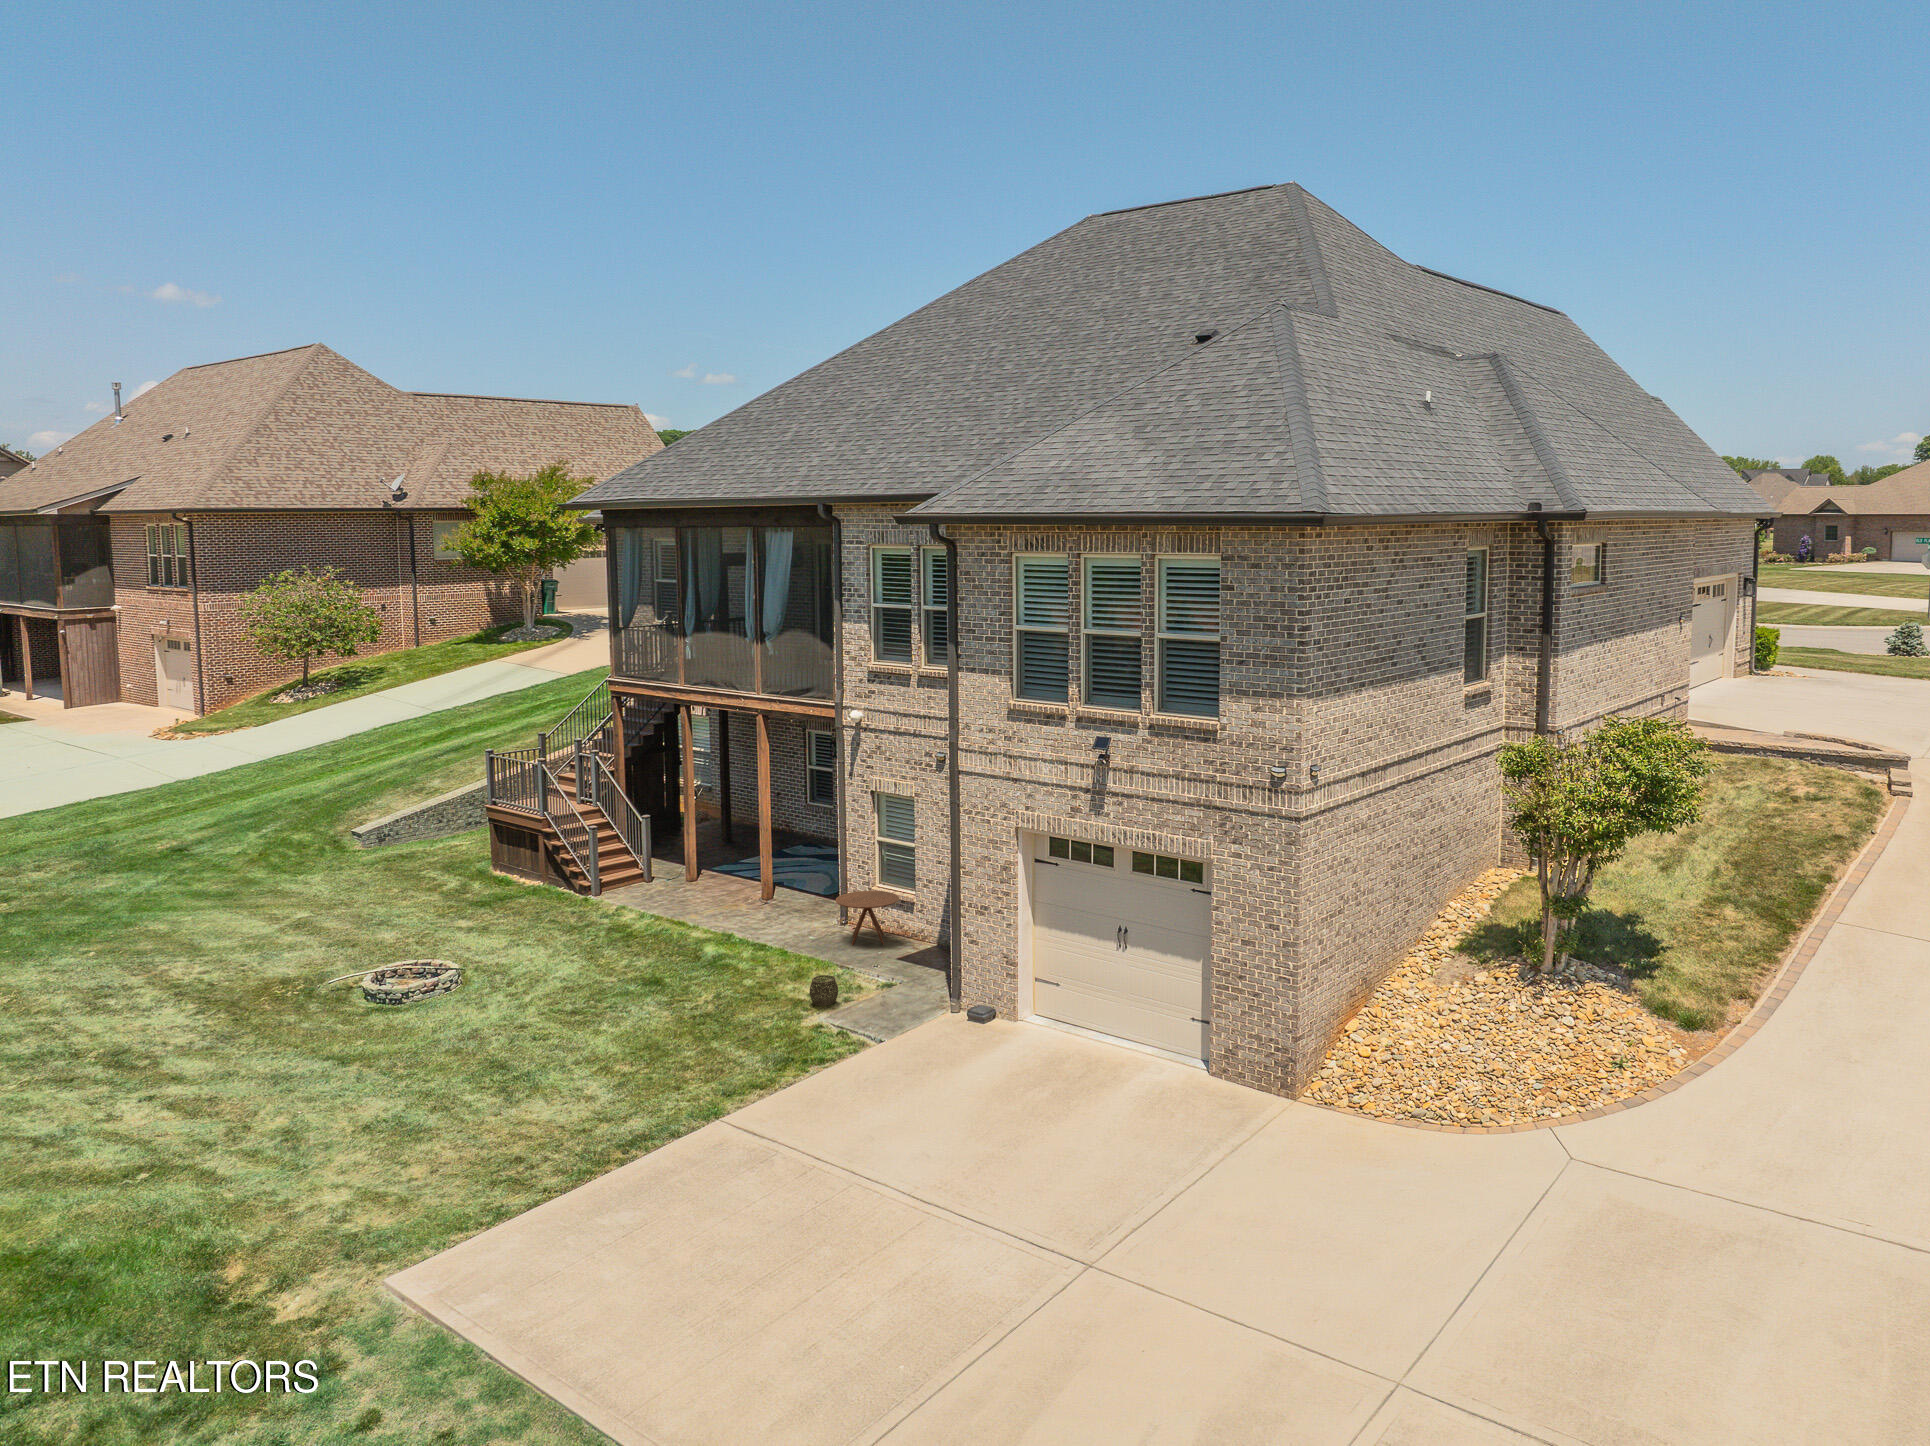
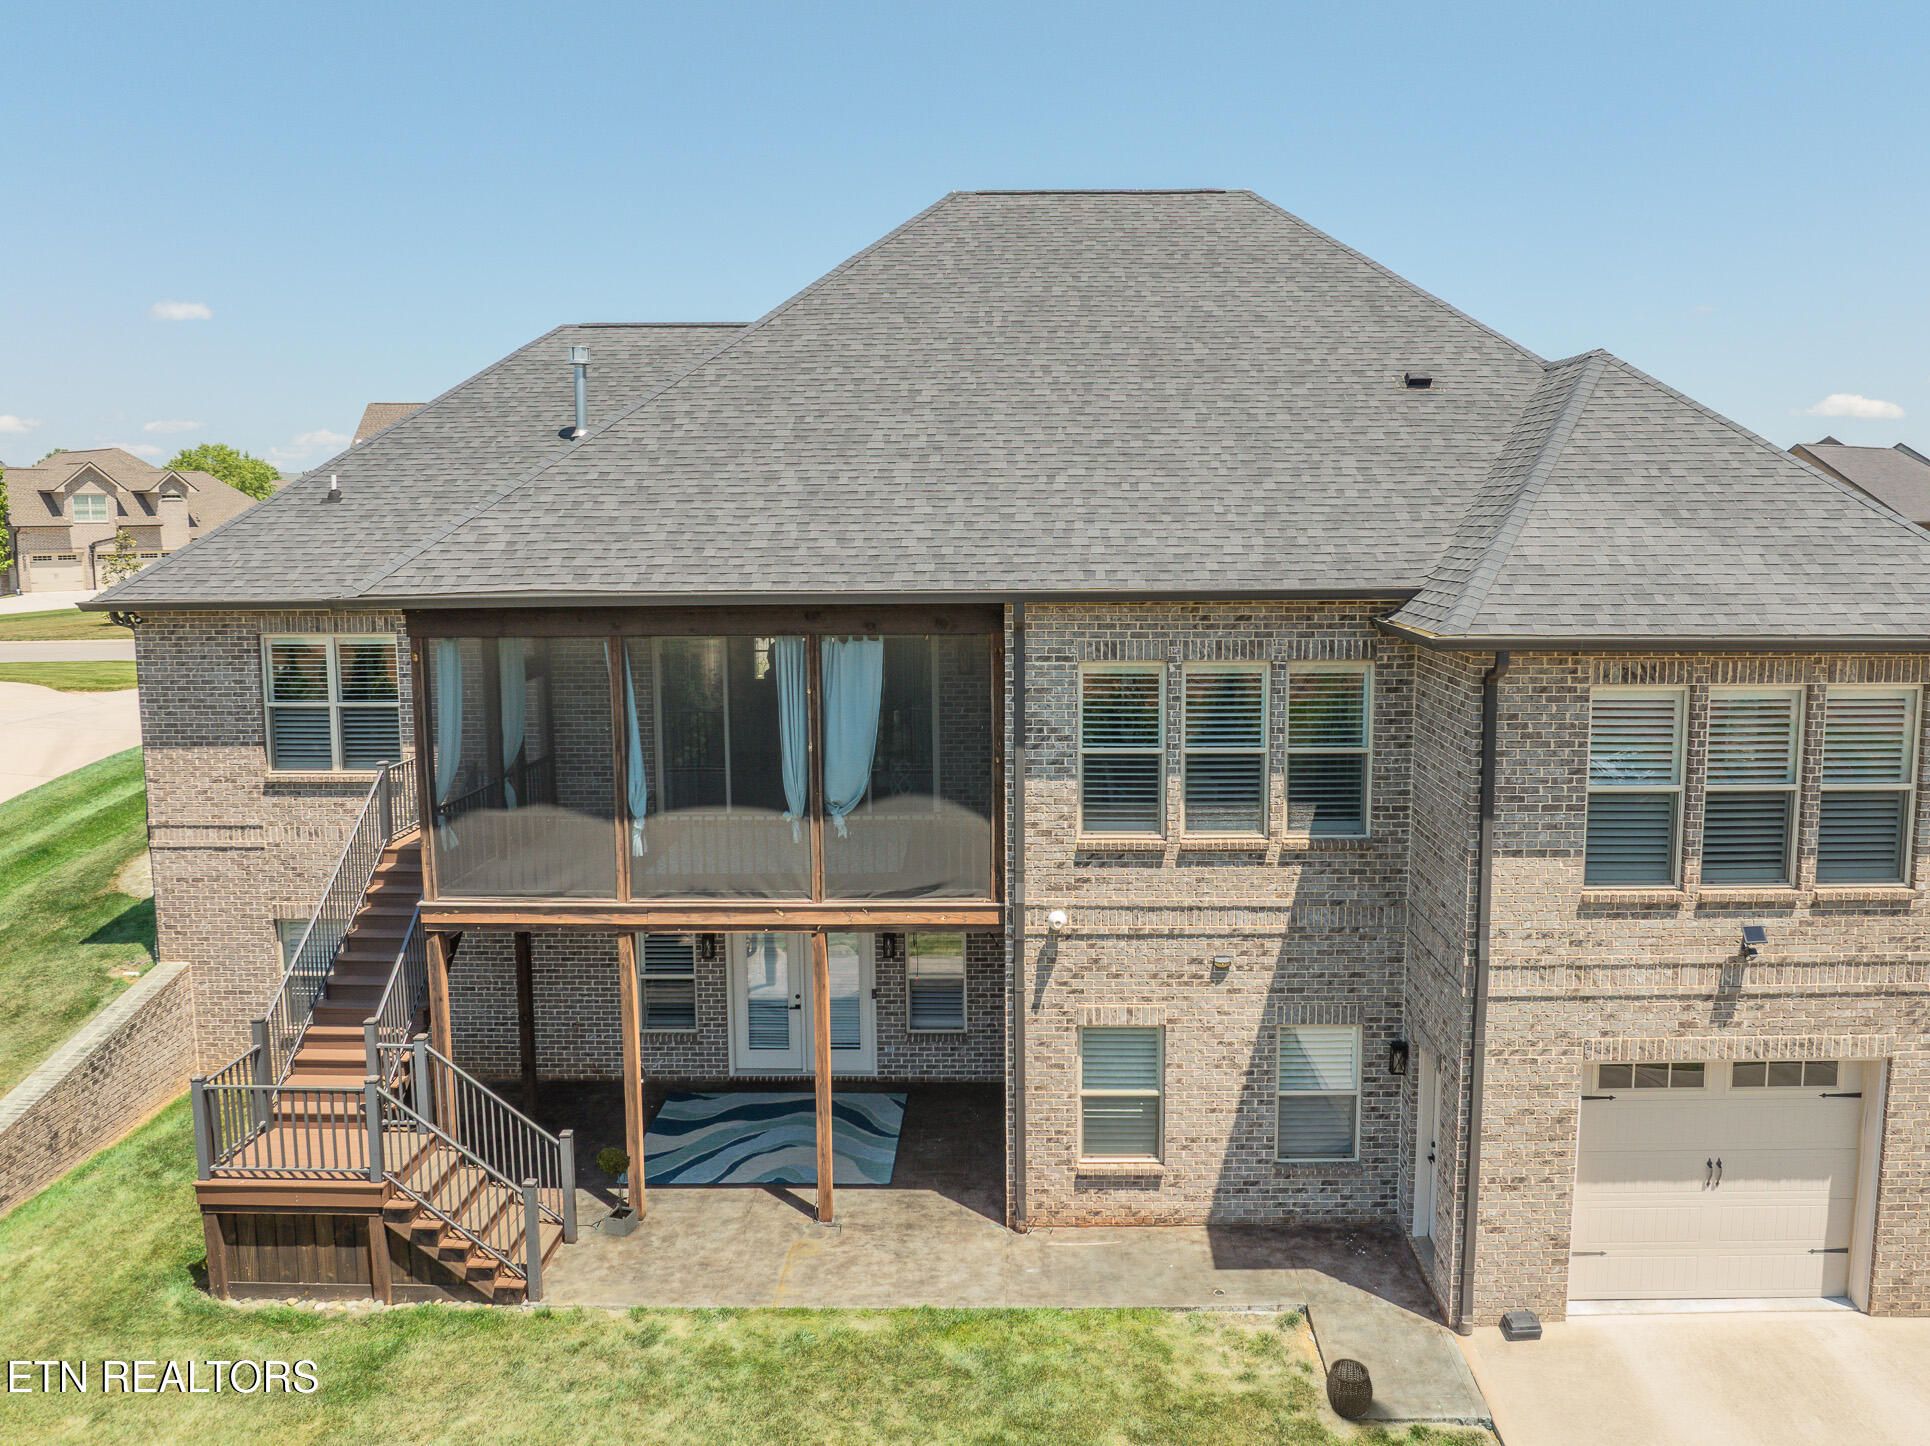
potted tree: none [678,831,700,883] -> present [597,1148,639,1237]
round table: present [836,891,899,945] -> none [1071,1169,1166,1272]

